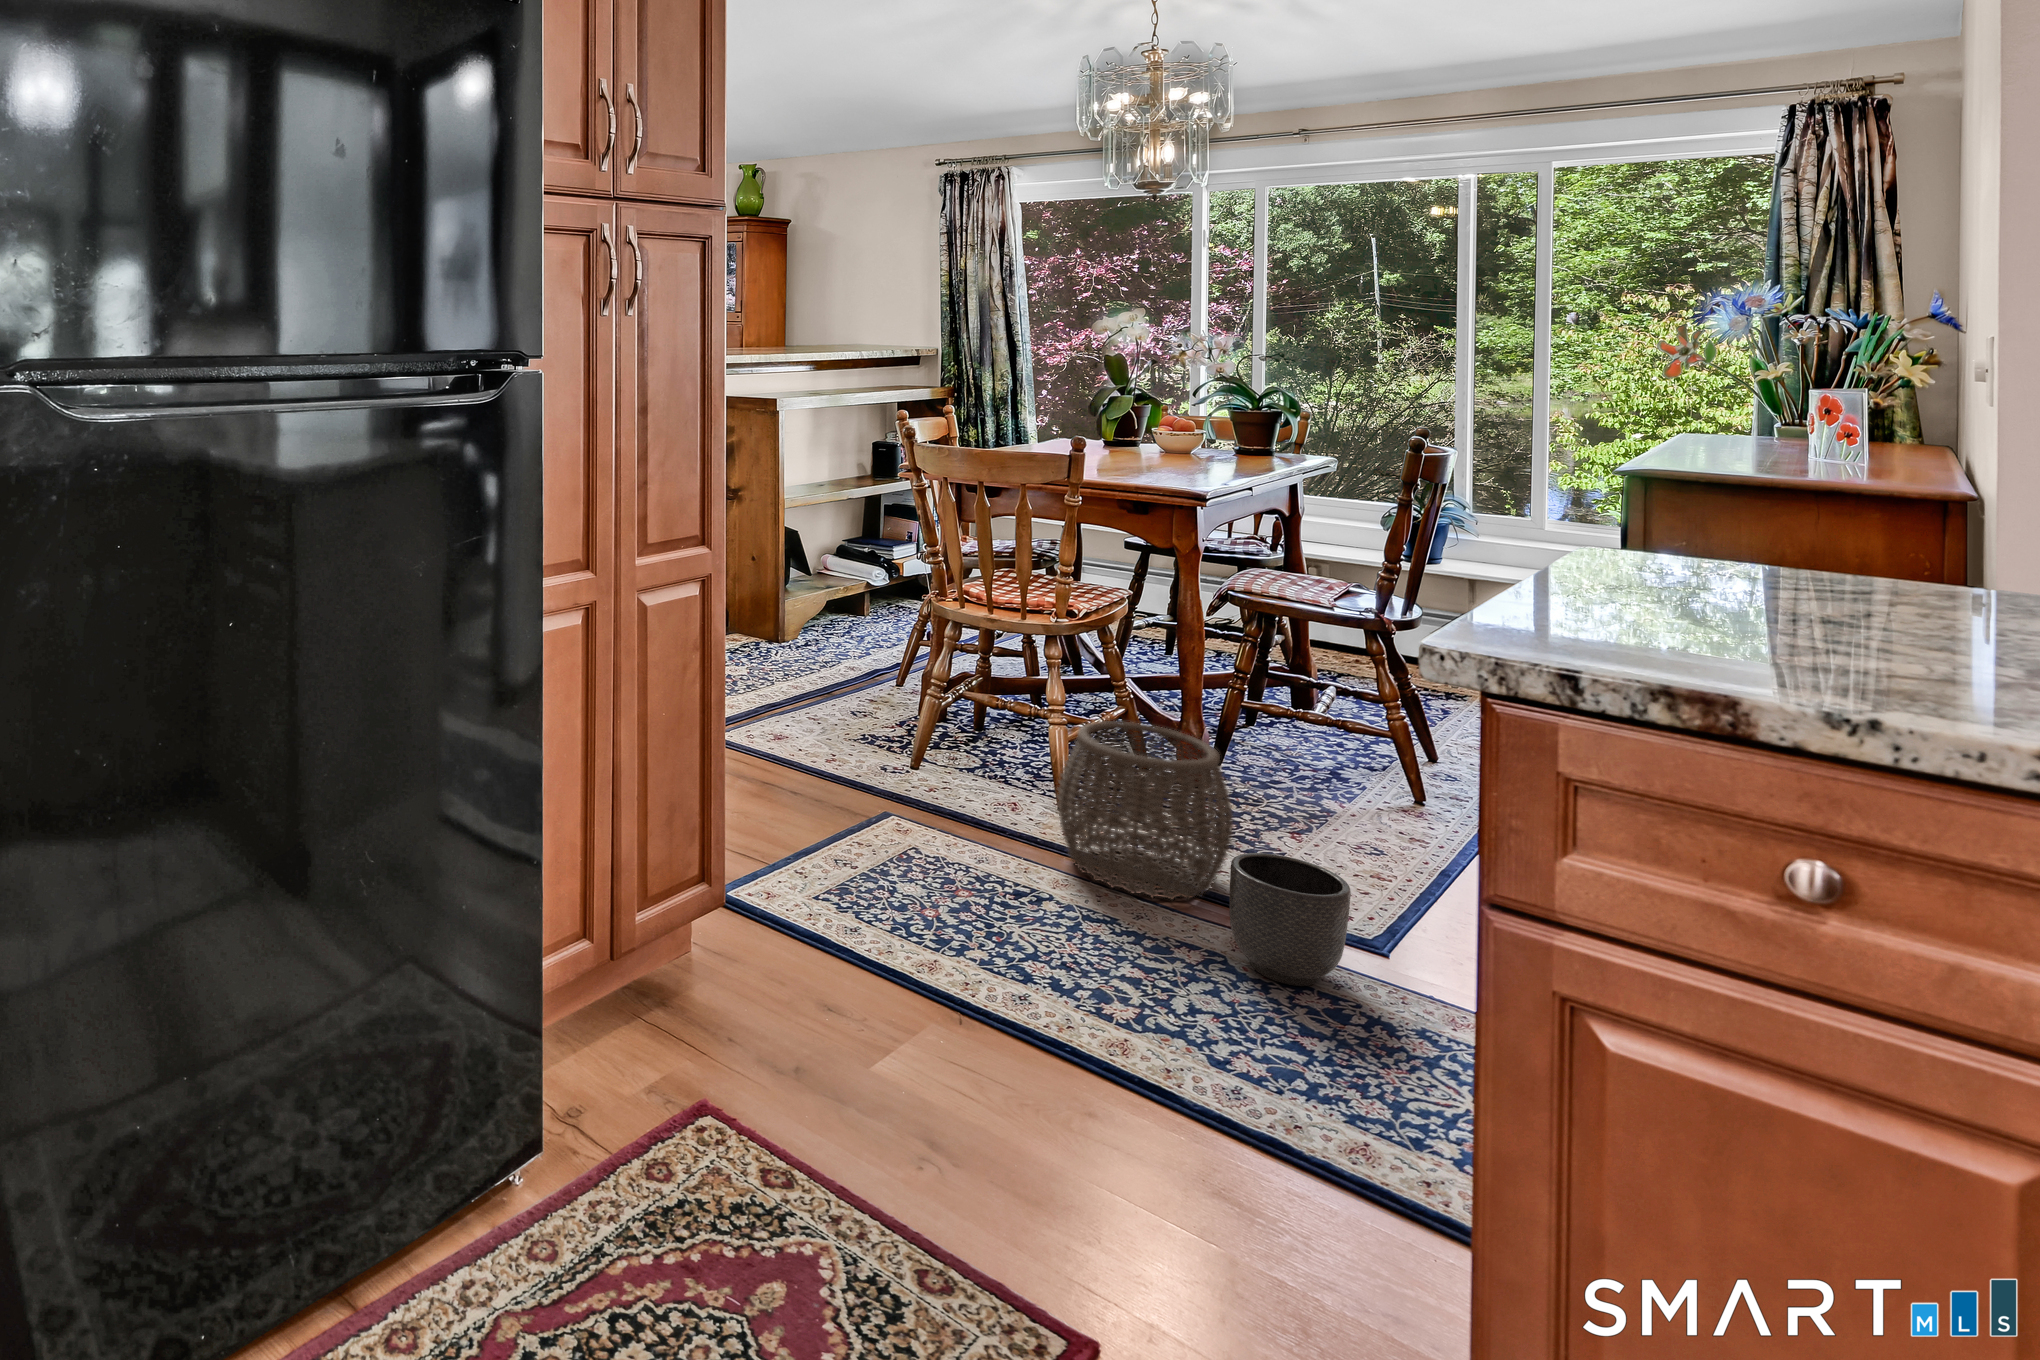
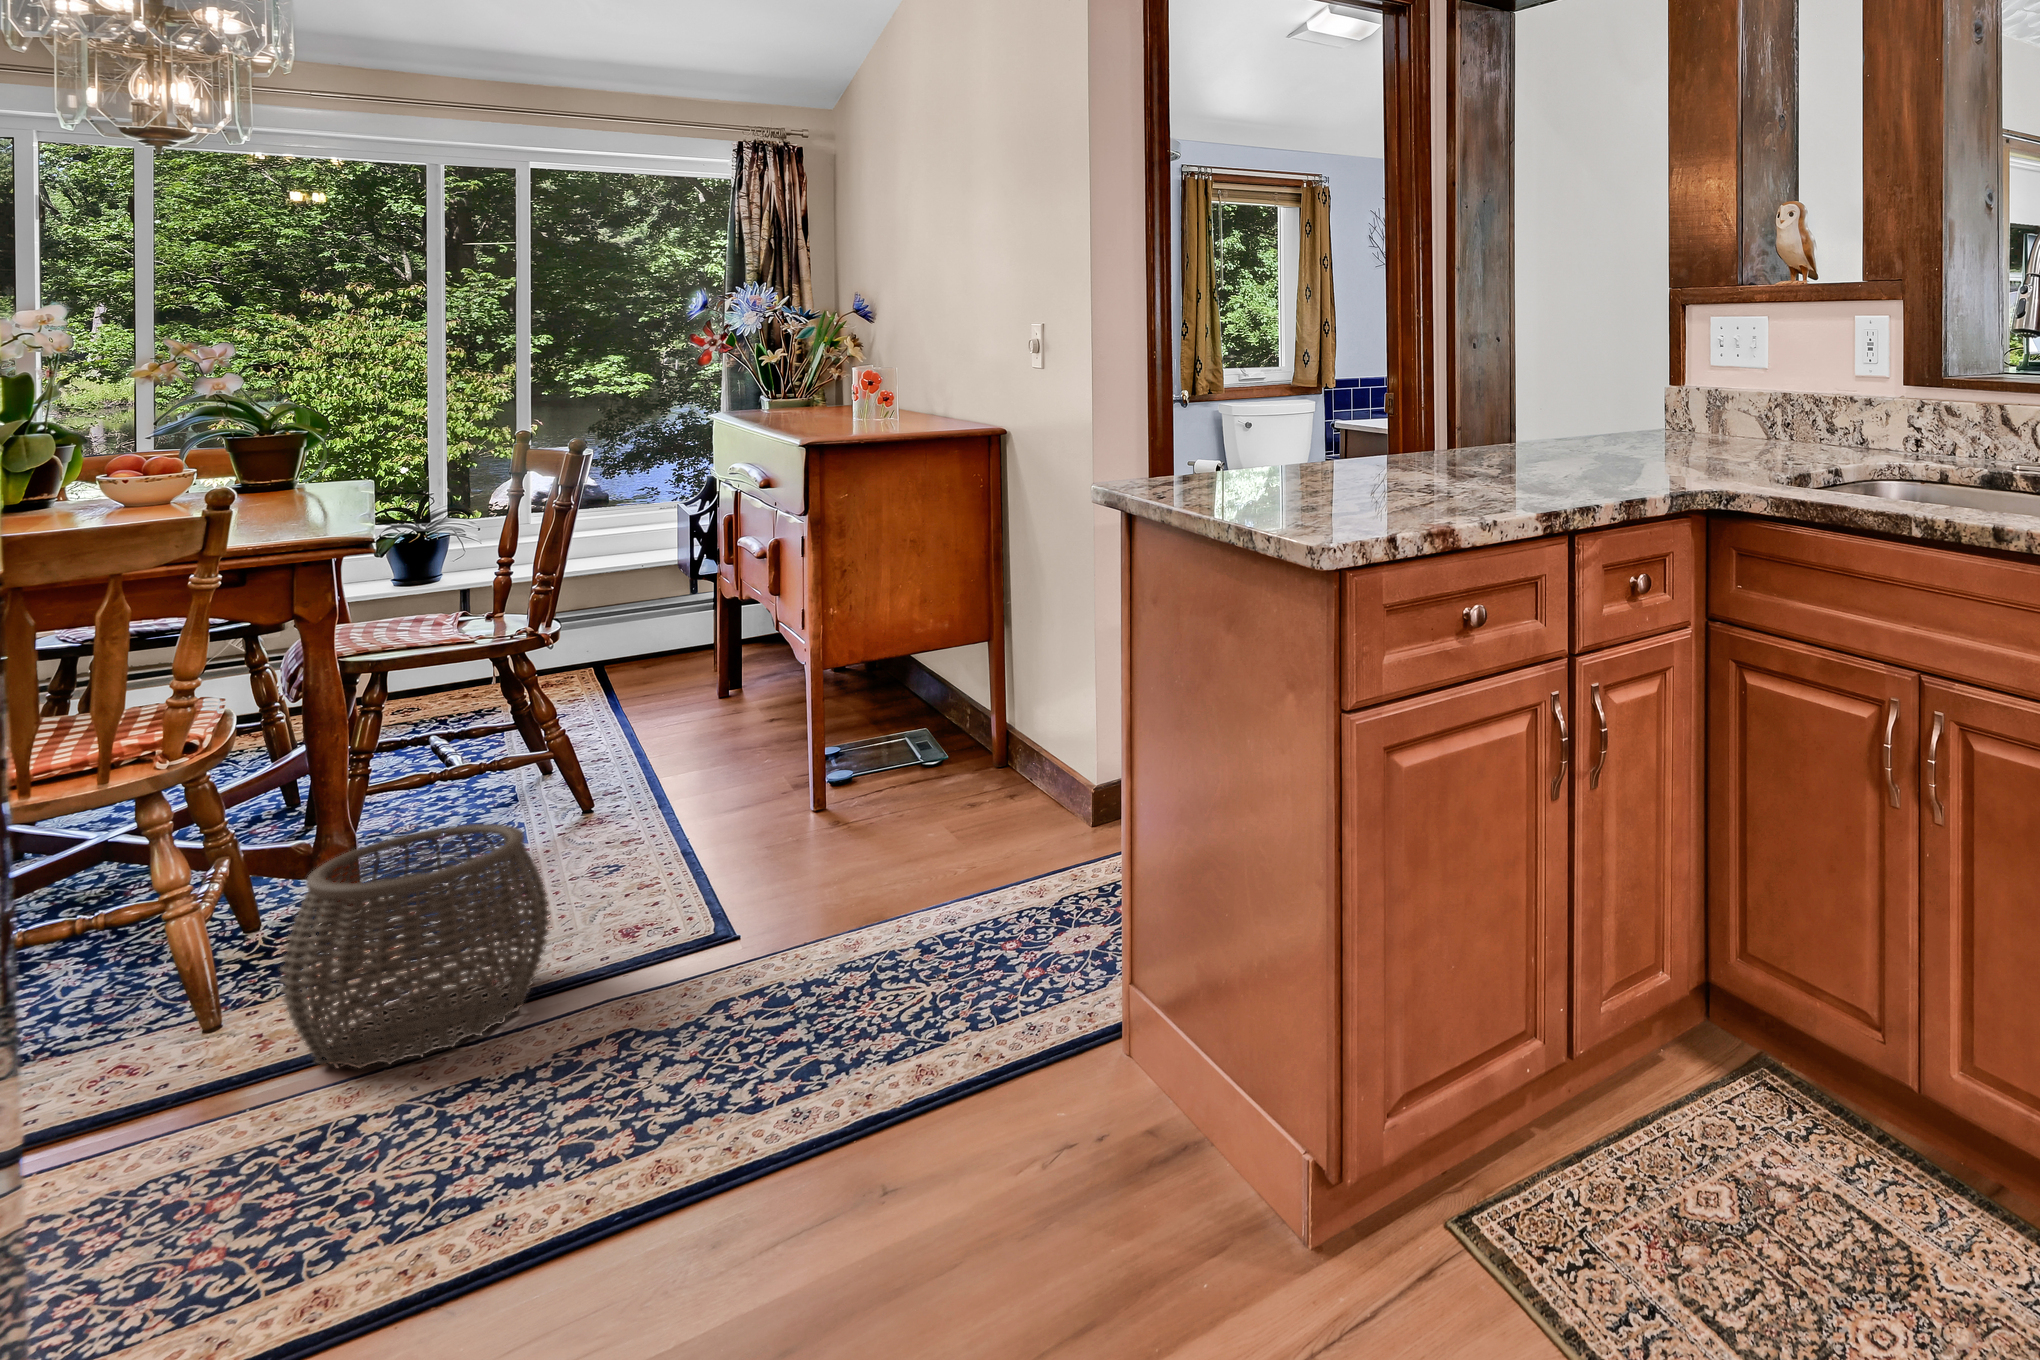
planter: present [1230,853,1351,986] -> none [618,875,751,1020]

